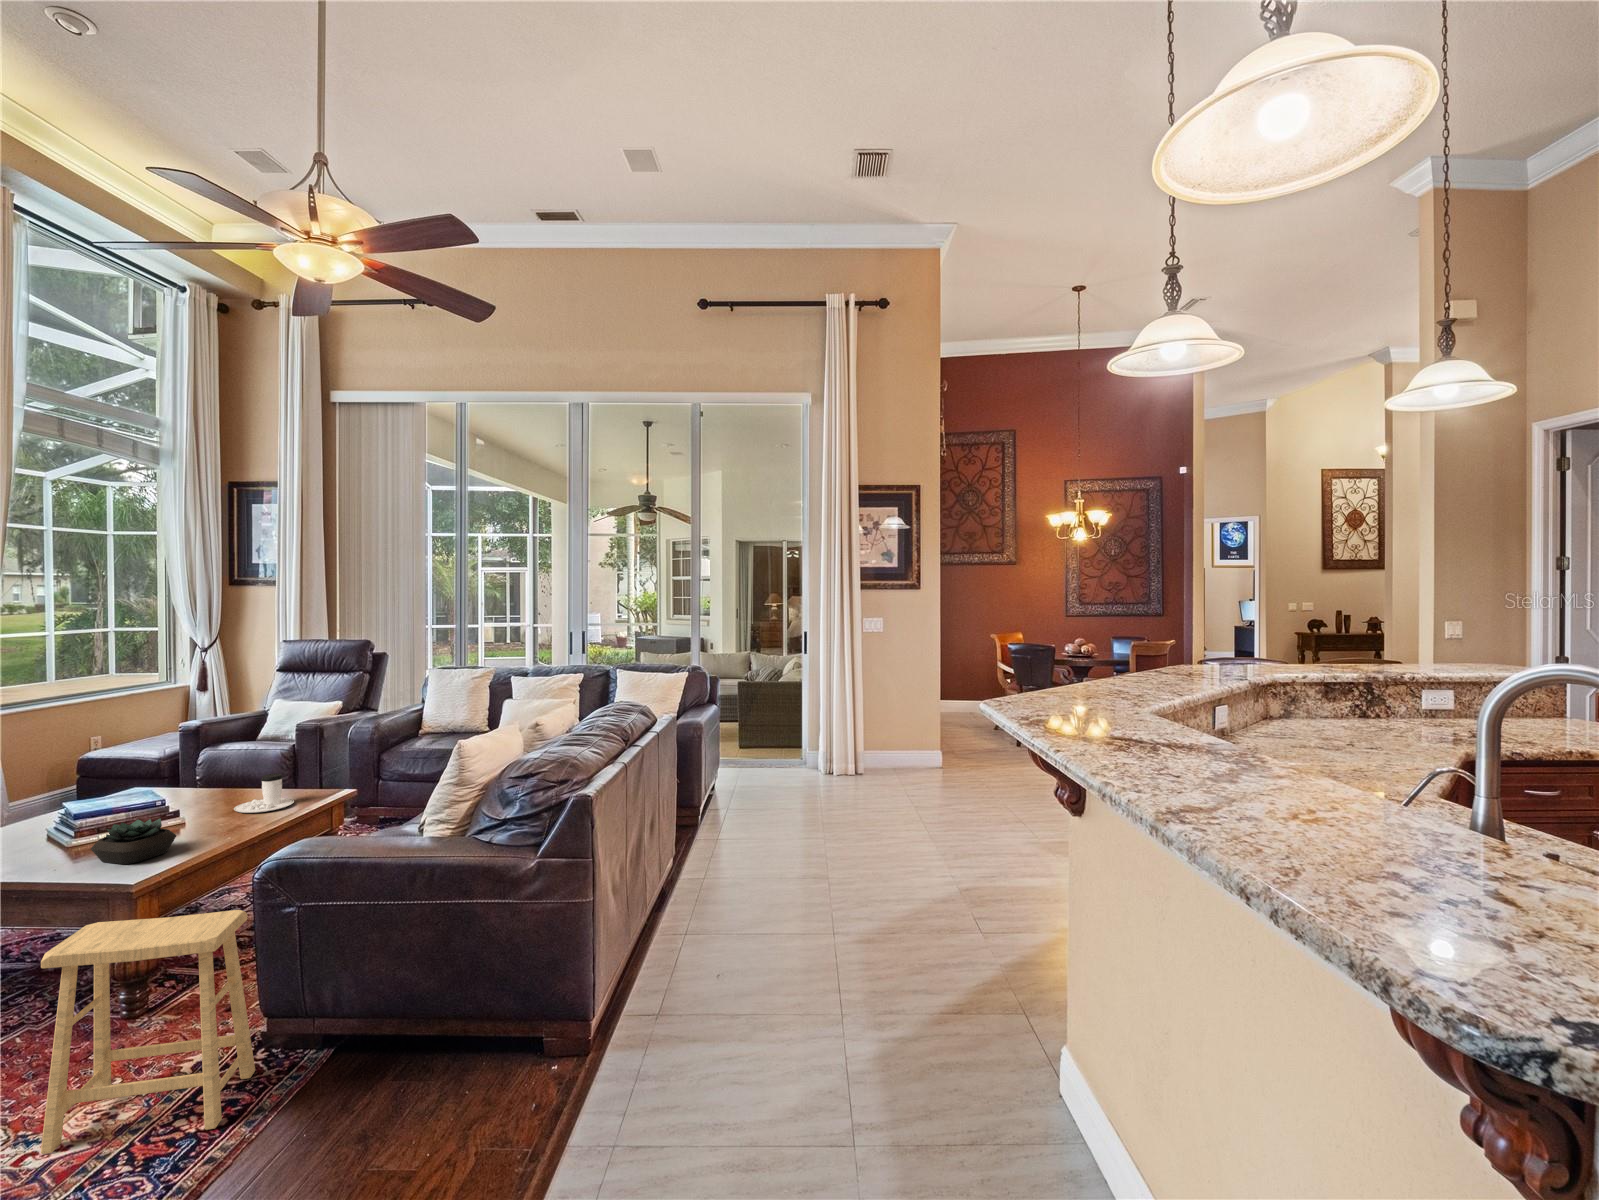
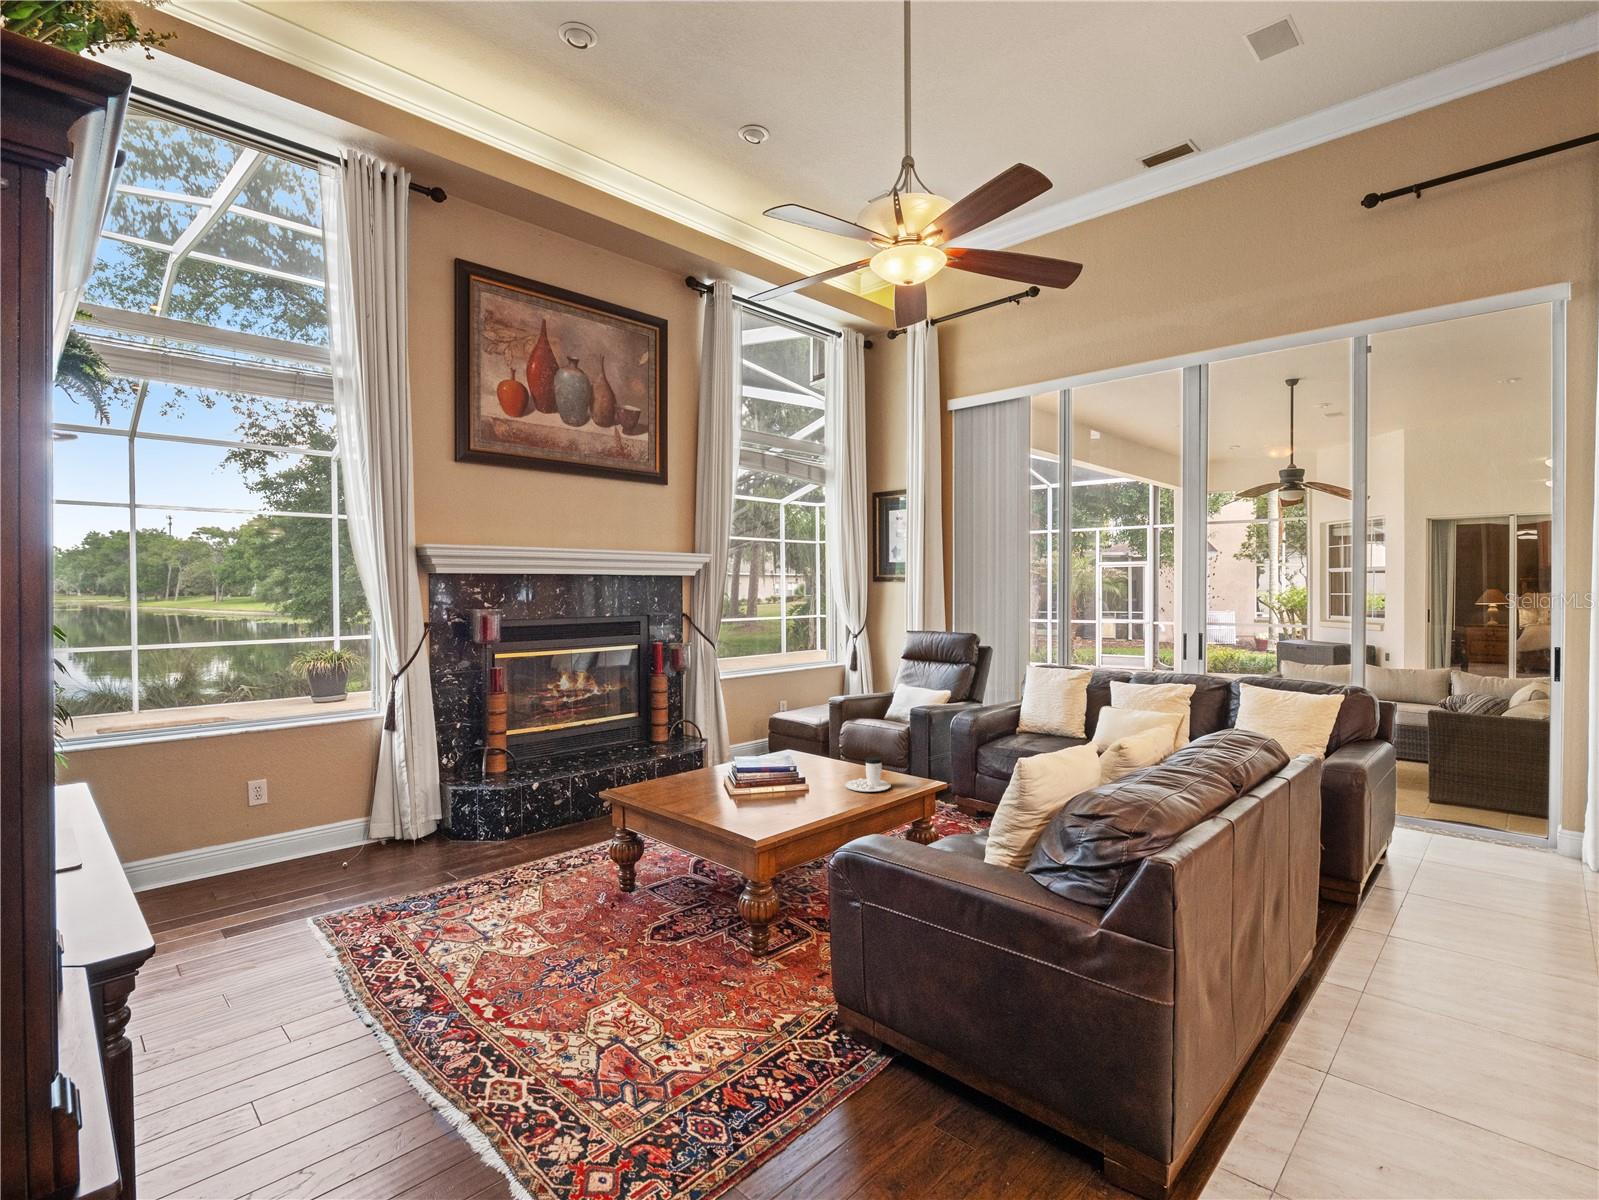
succulent plant: present [91,819,176,864] -> none [738,782,794,820]
footstool: present [41,910,255,1154] -> none [672,873,825,1101]

